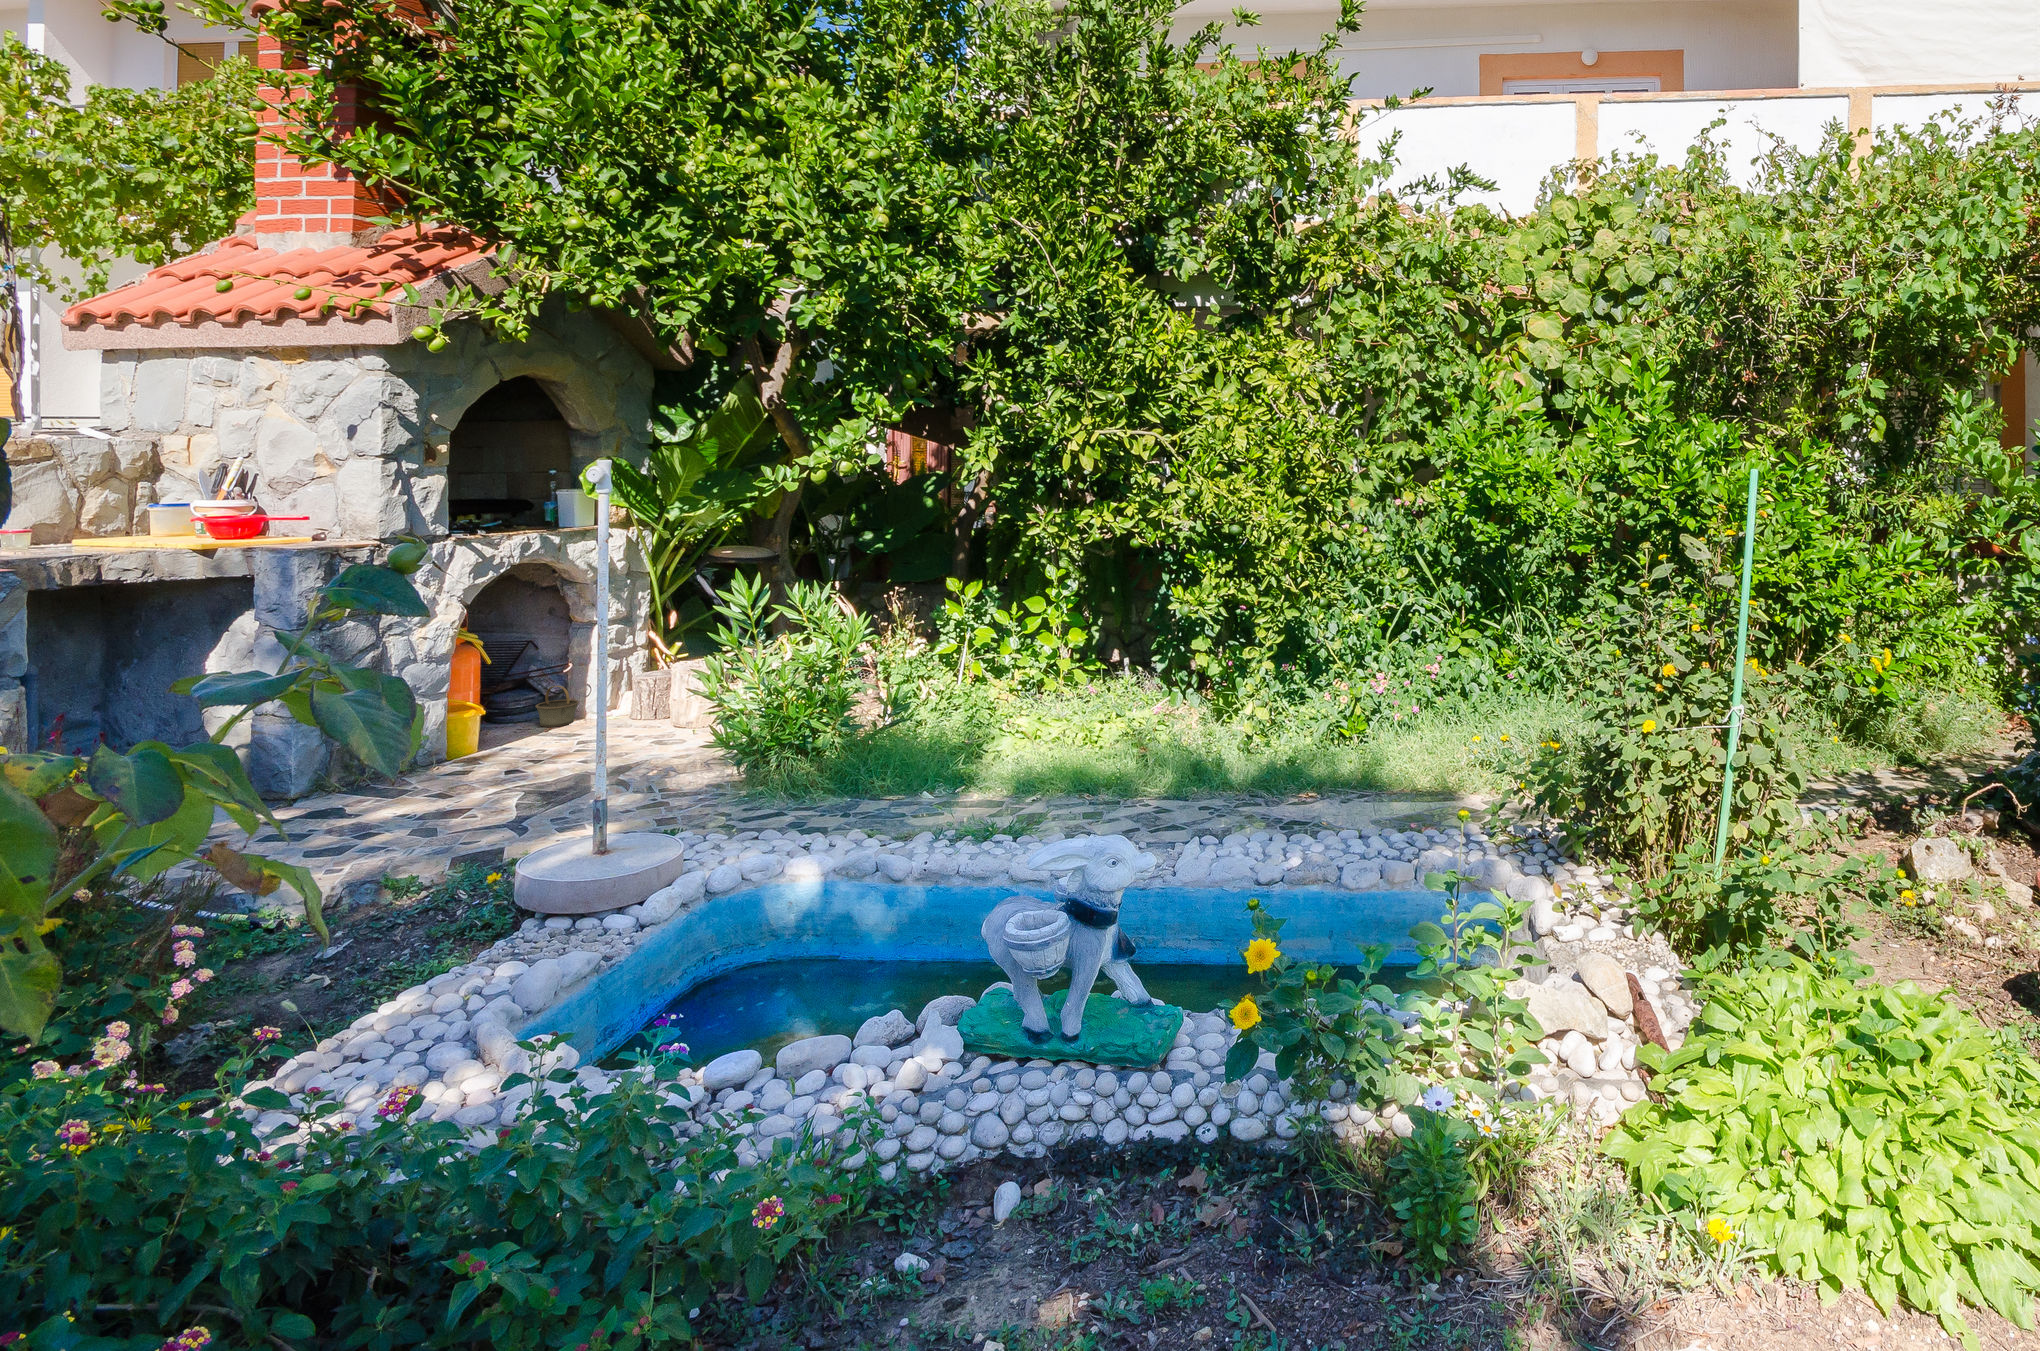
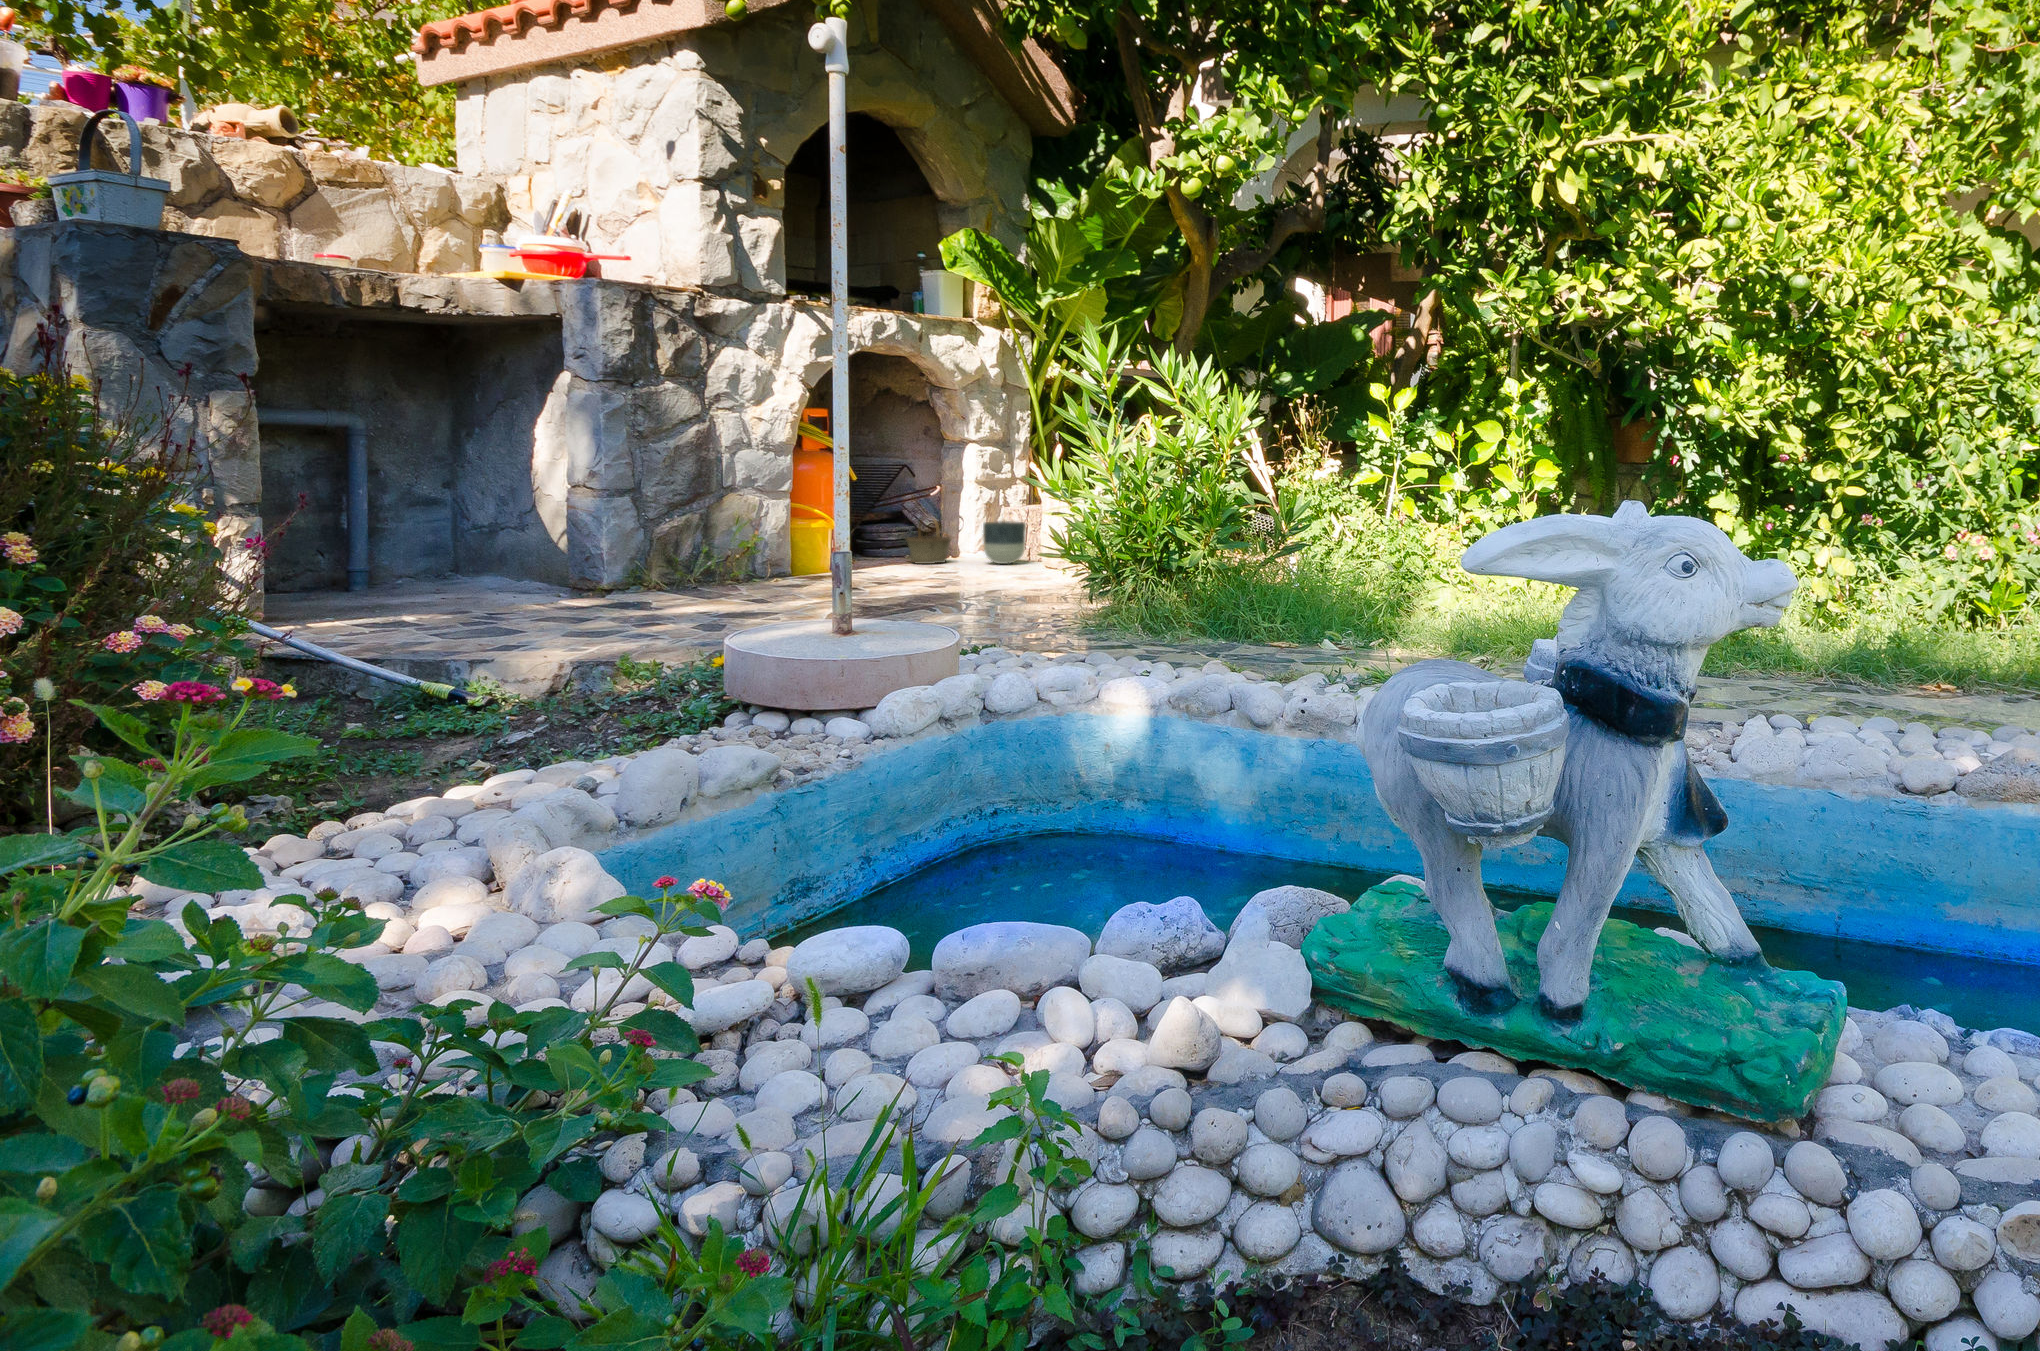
planter: none [610,682,649,719] -> present [983,521,1026,564]

